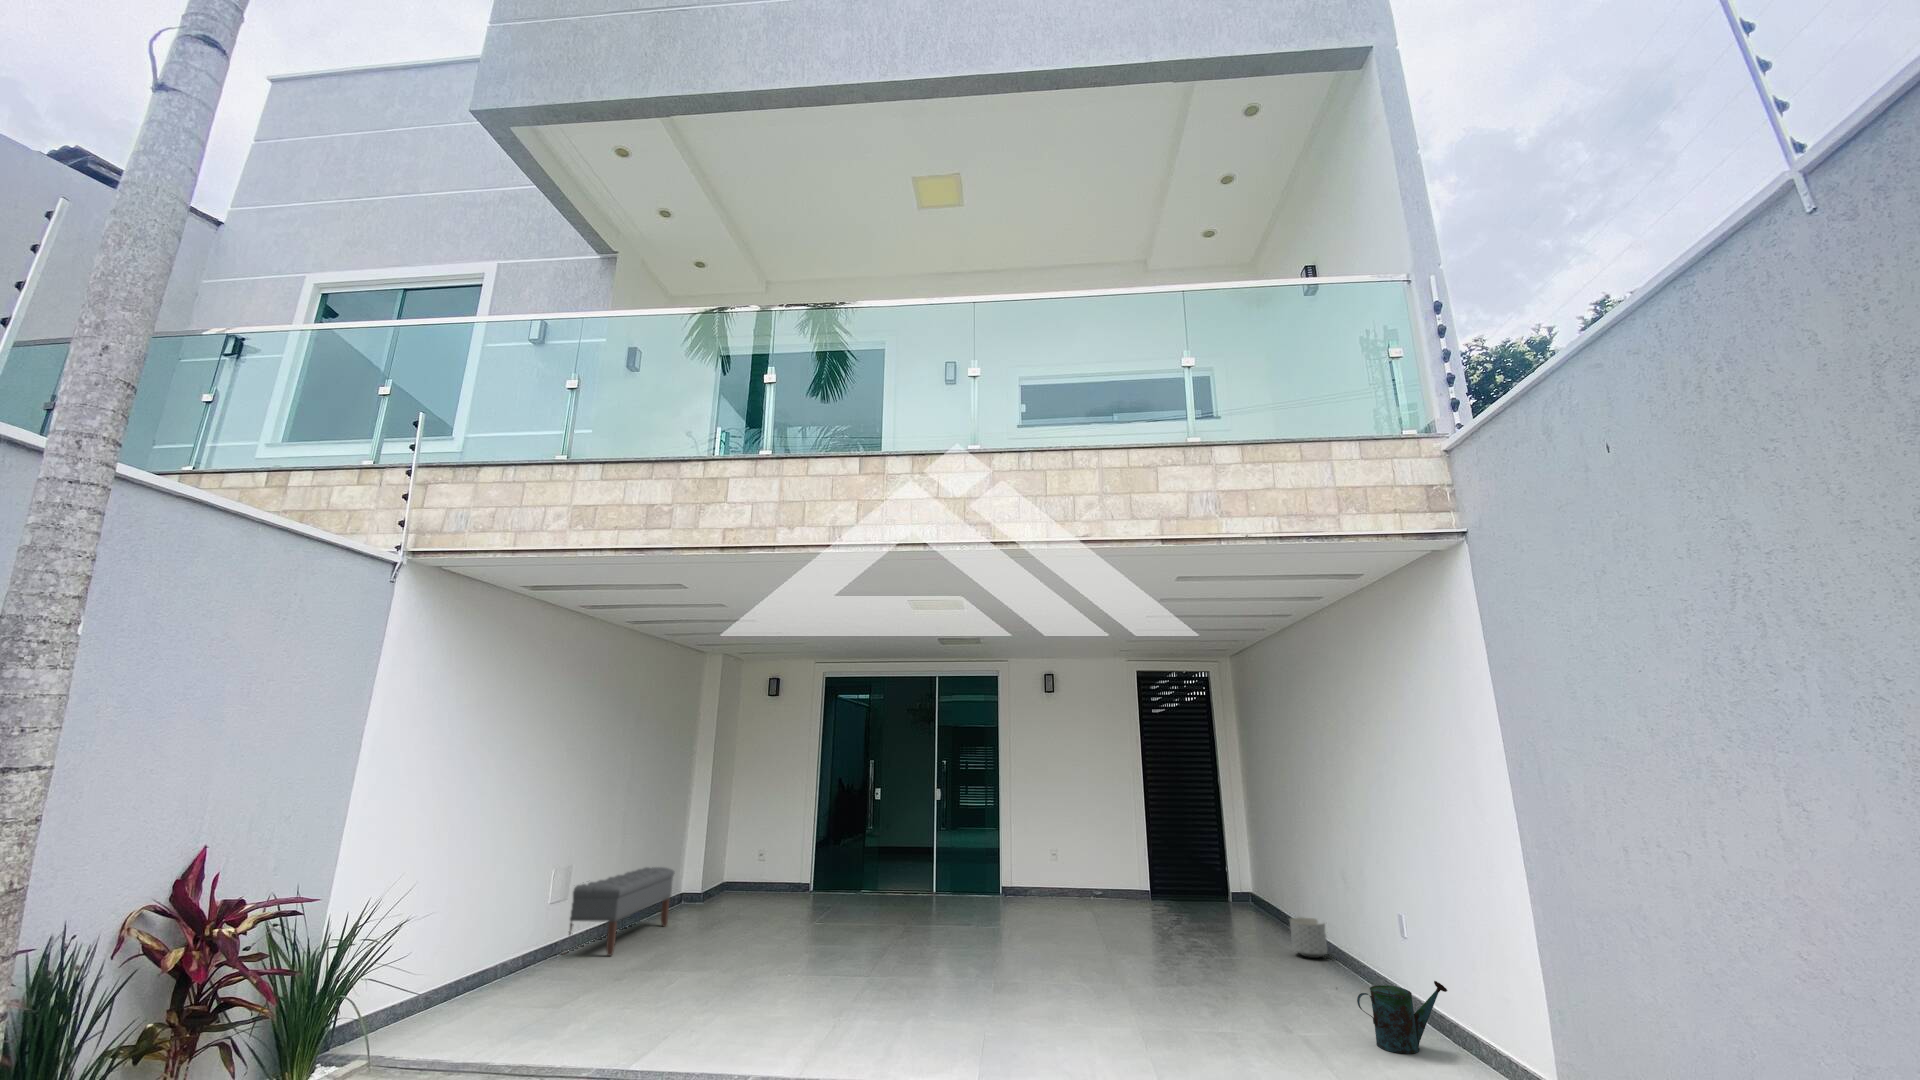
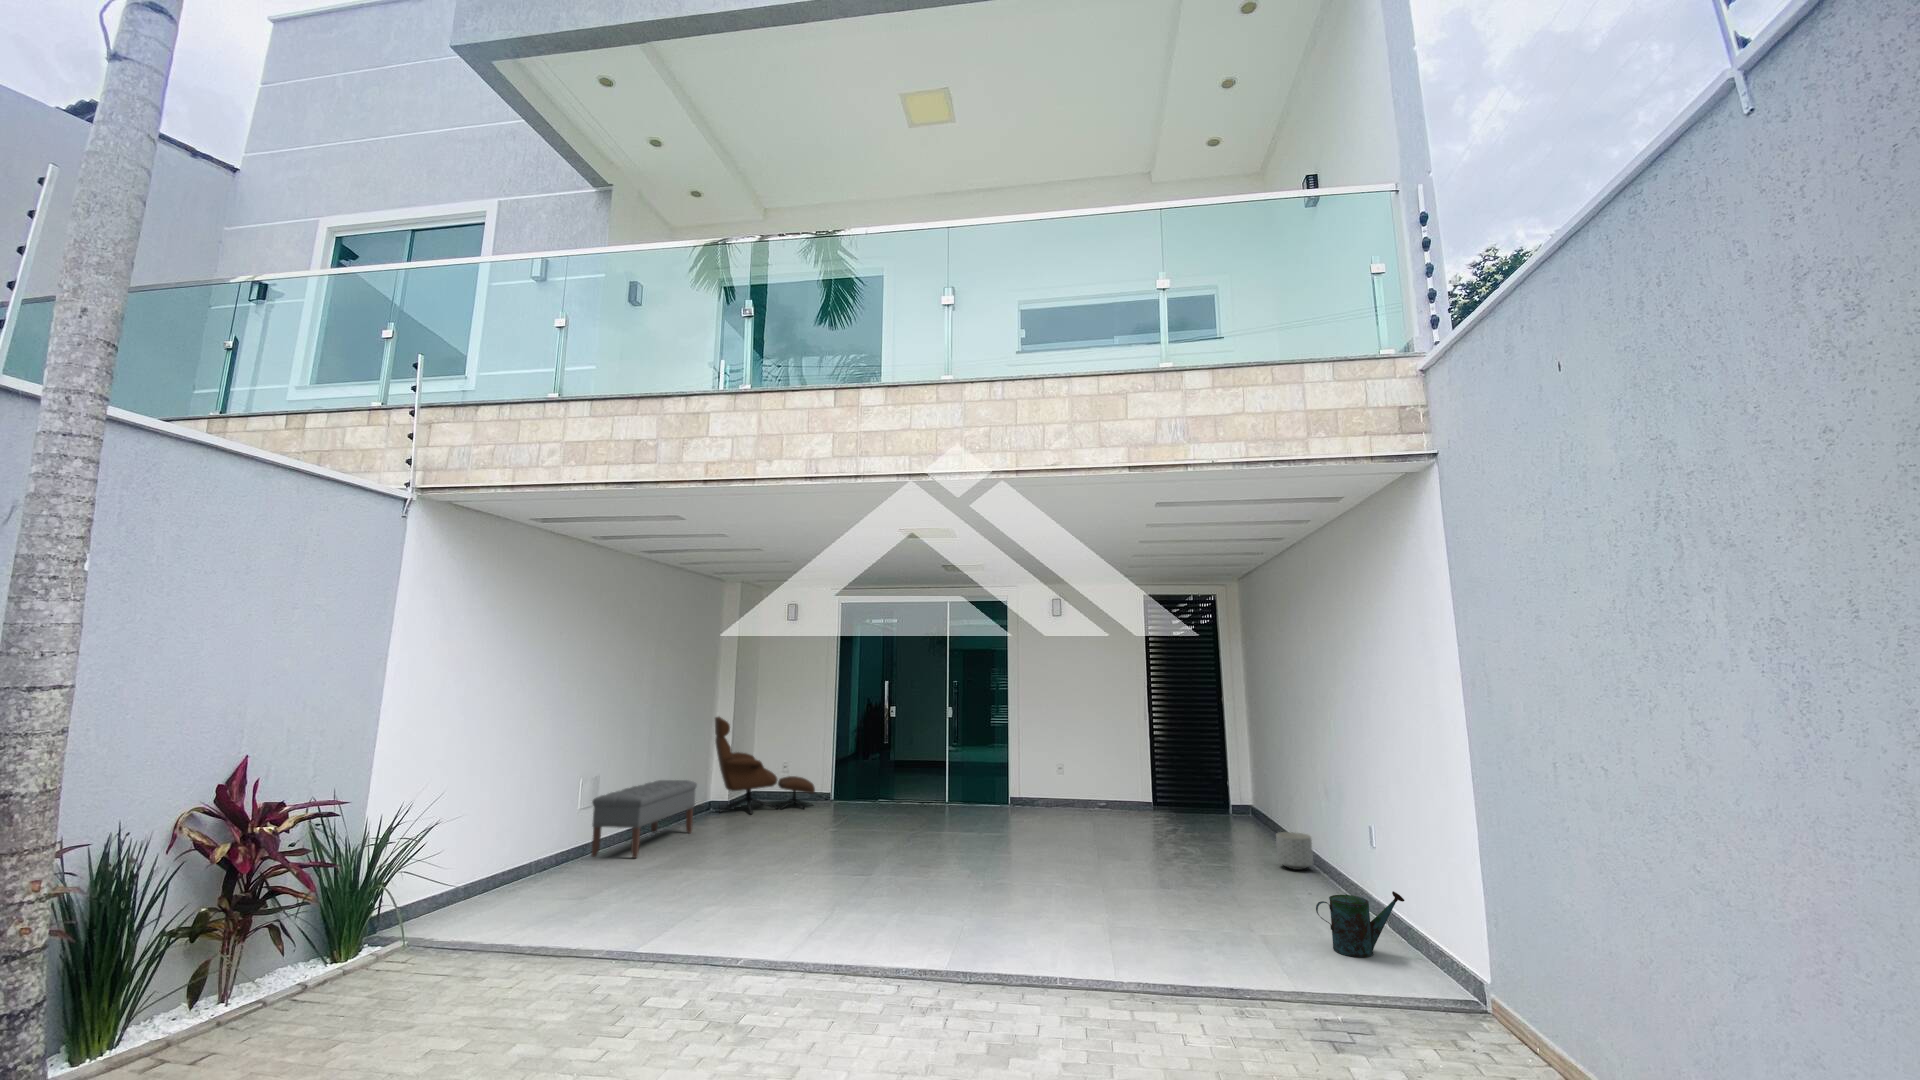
lounge chair: none [690,797,795,904] -> present [715,717,815,814]

